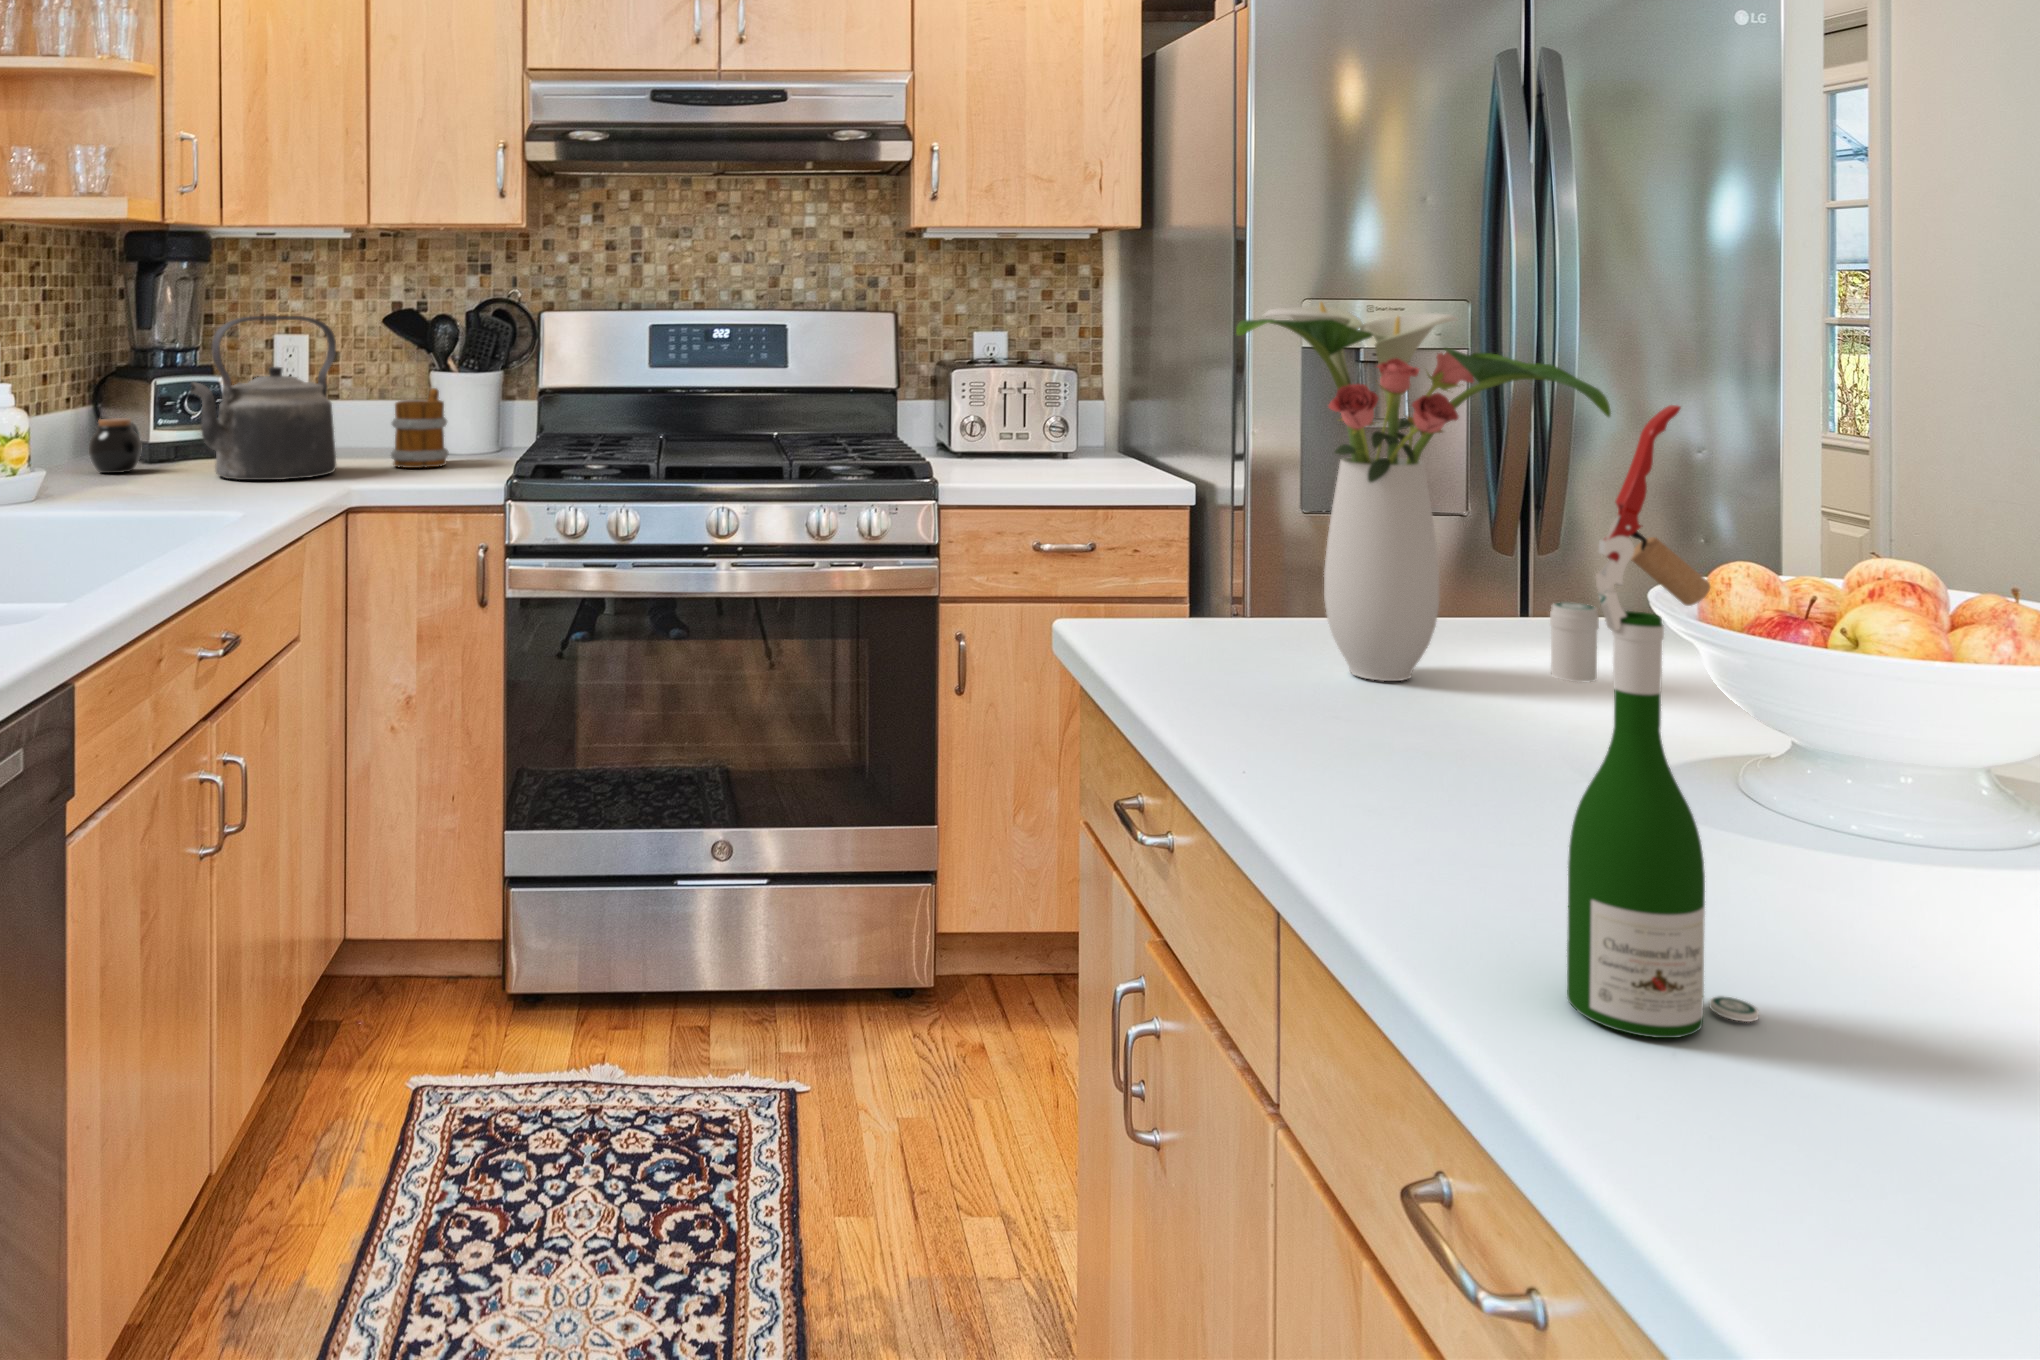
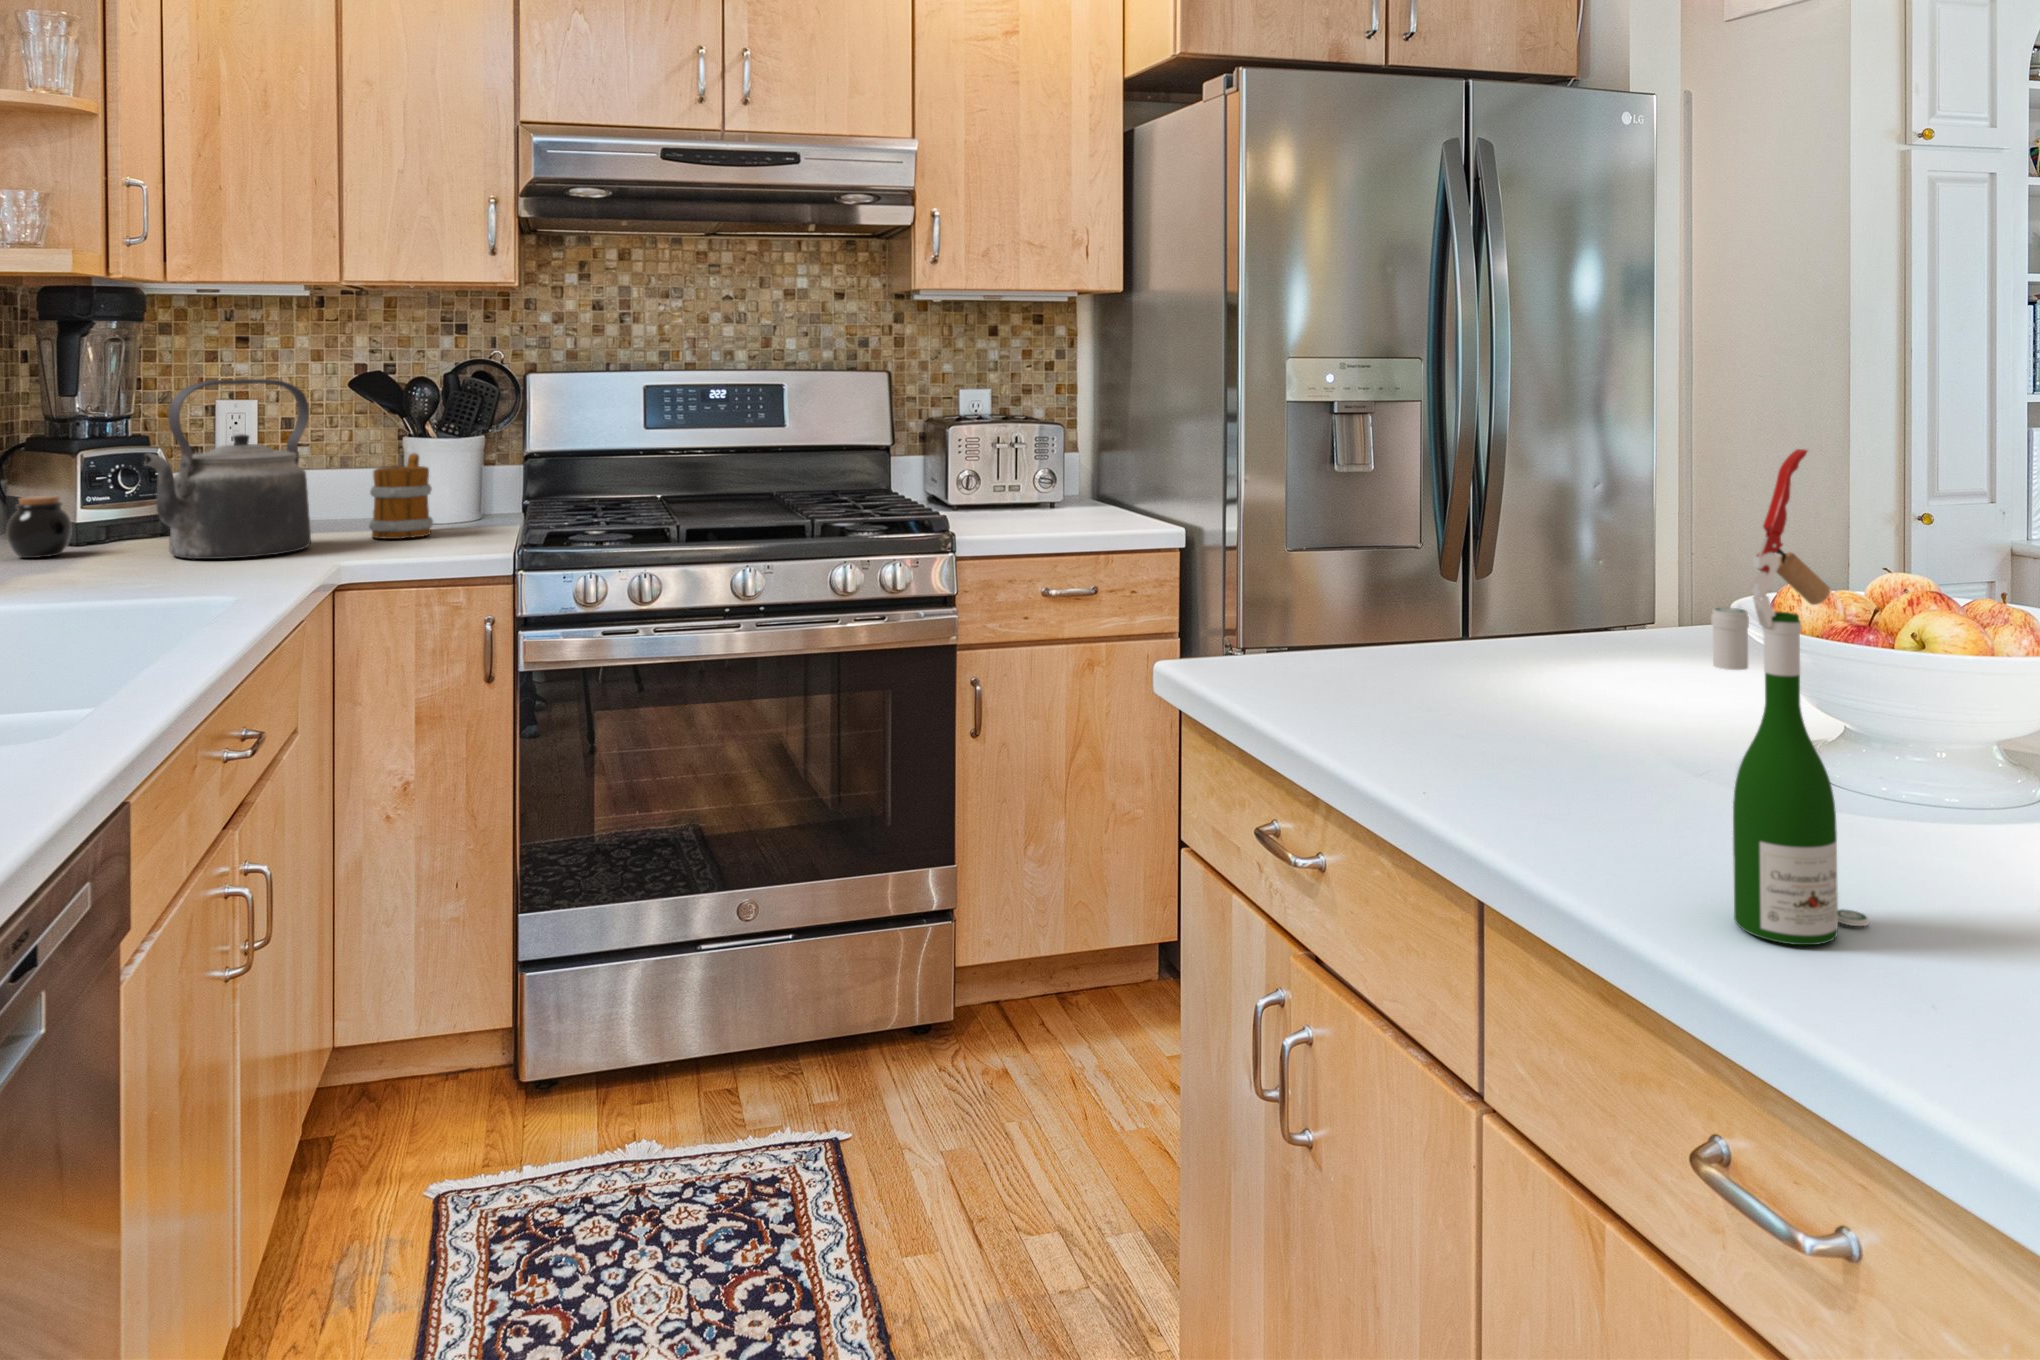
flower arrangement: present [1236,302,1611,681] -> none [1335,362,1633,689]

